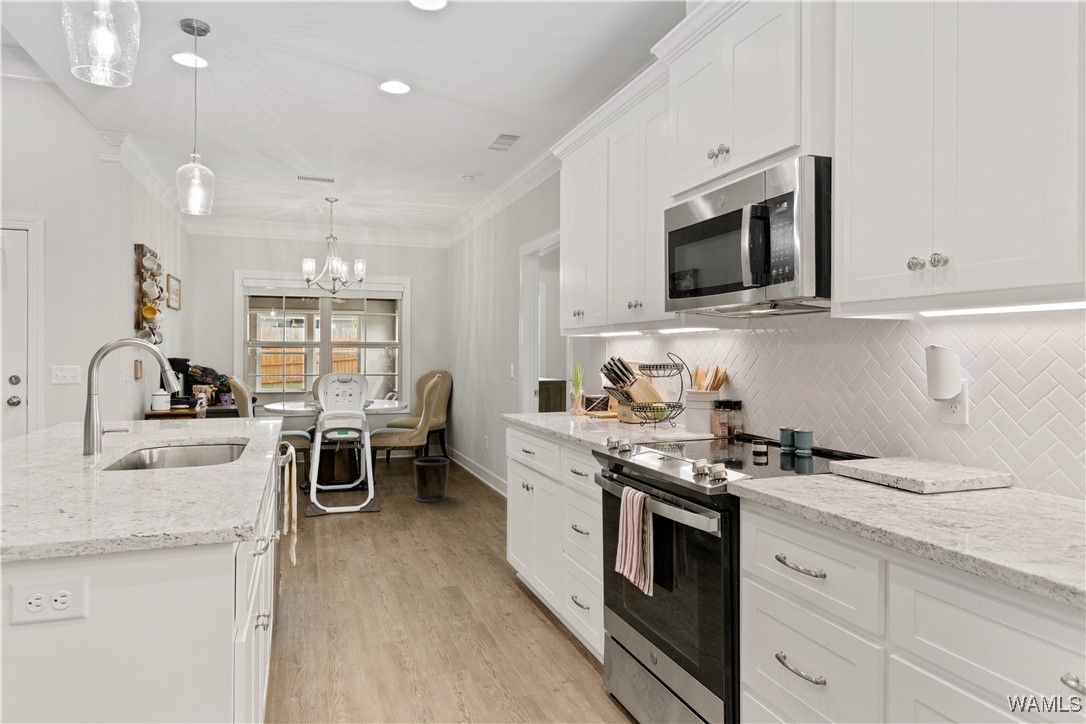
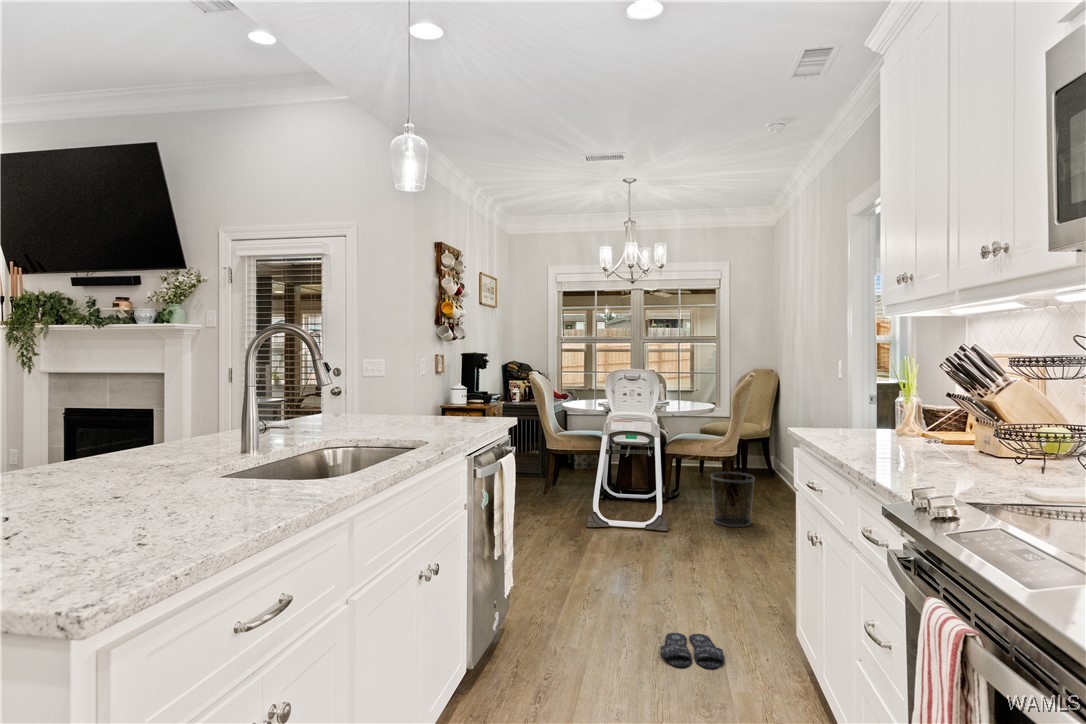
slippers: none [419,574,467,596] -> present [660,633,724,669]

